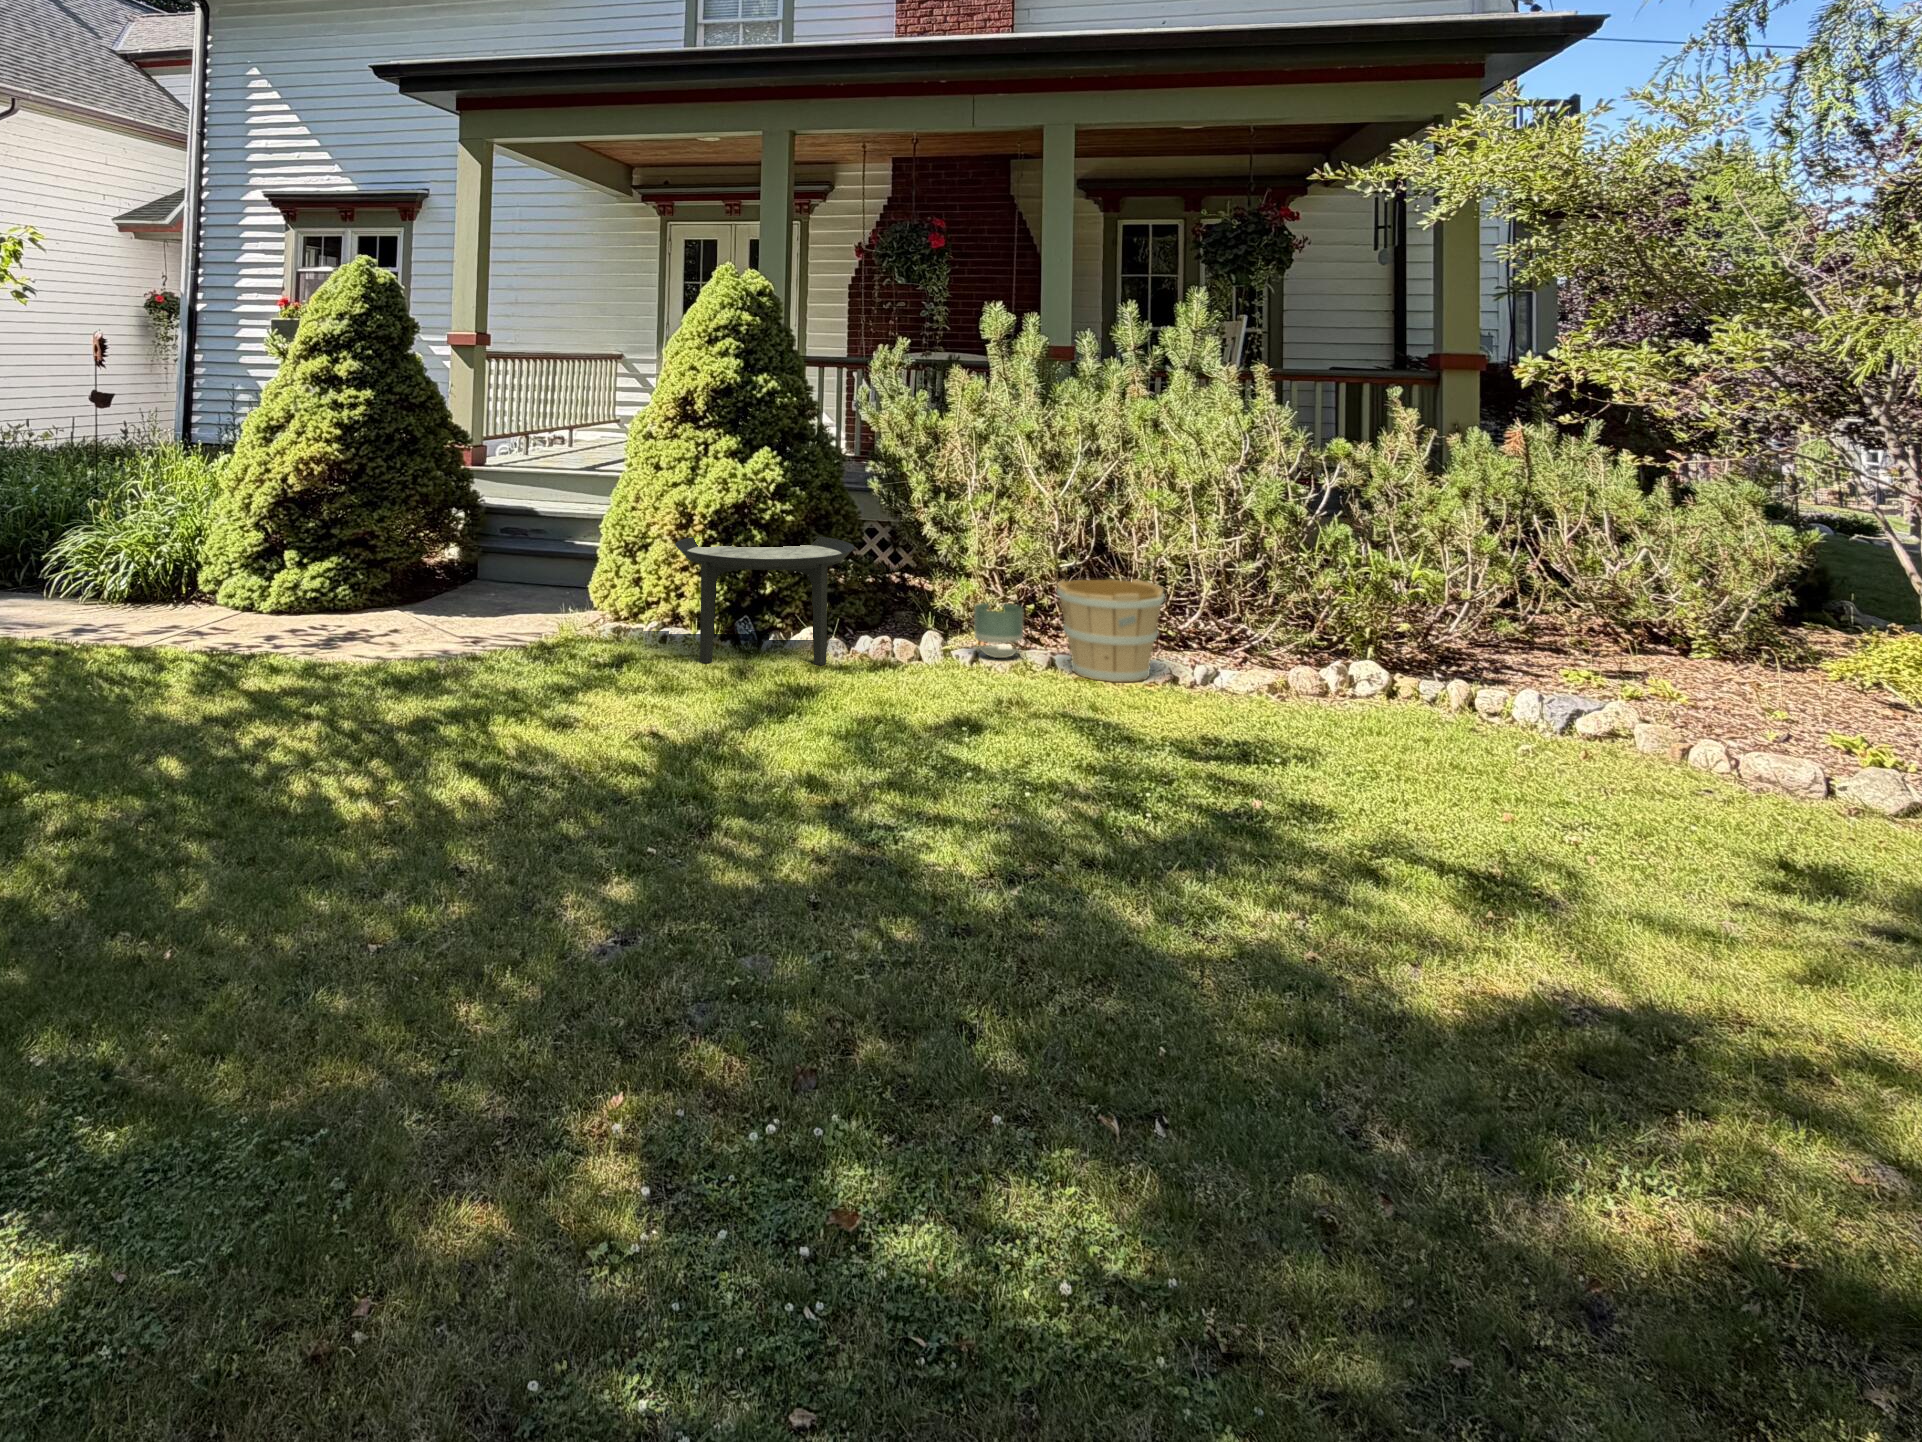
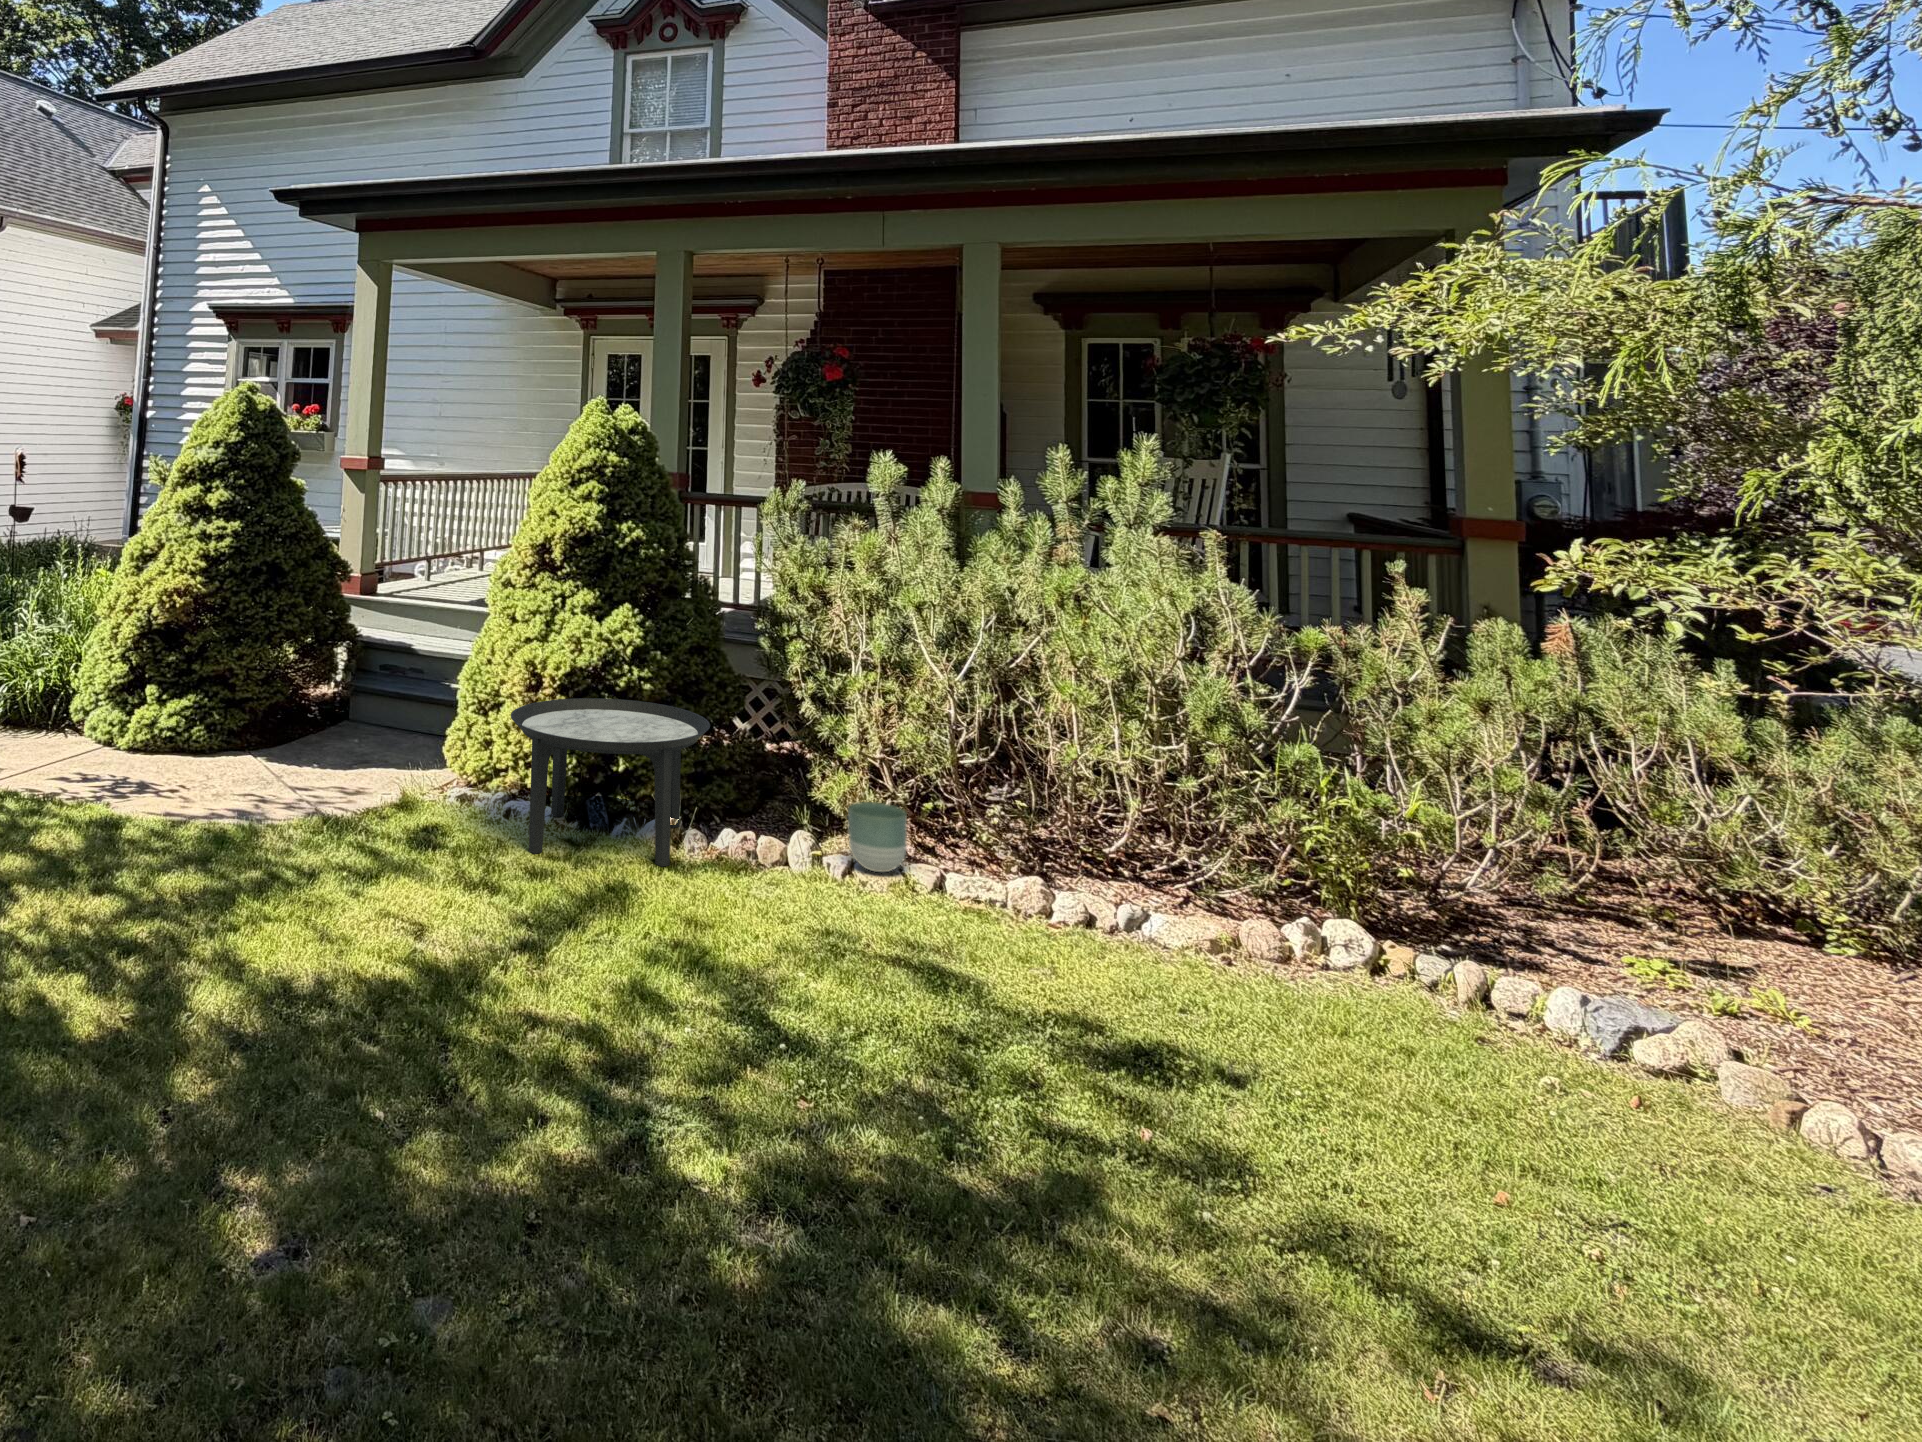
wooden bucket: present [1057,580,1165,682] -> none [941,784,1075,923]

